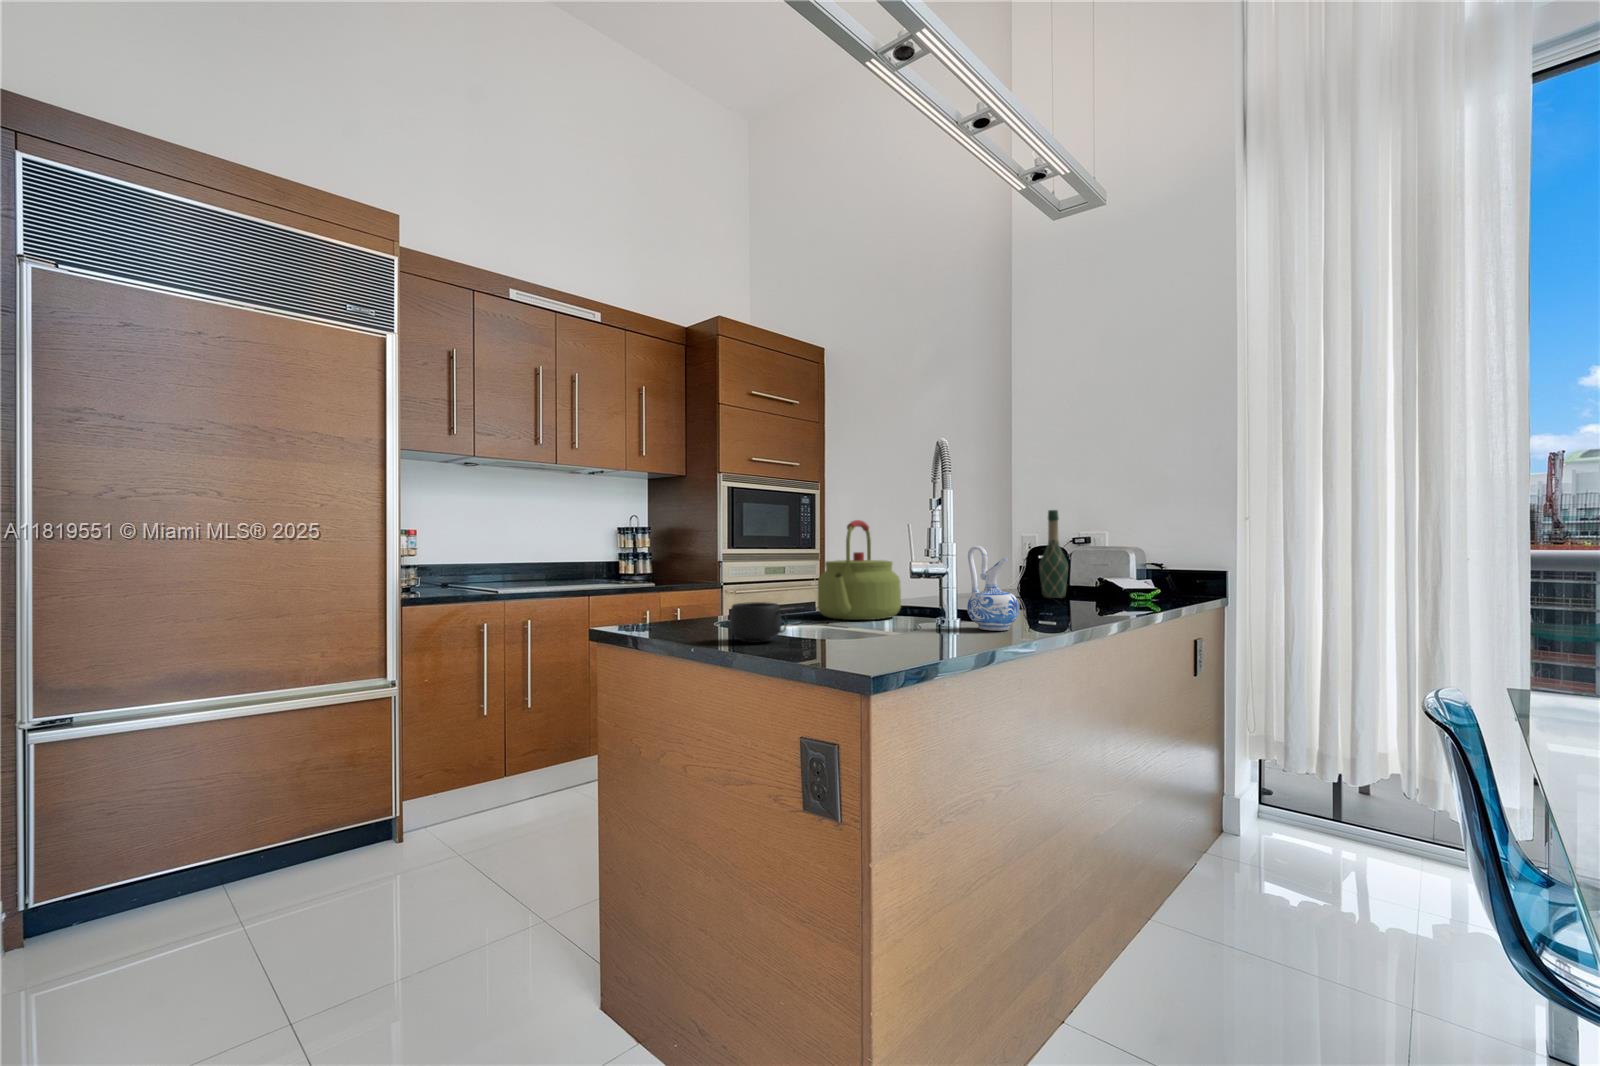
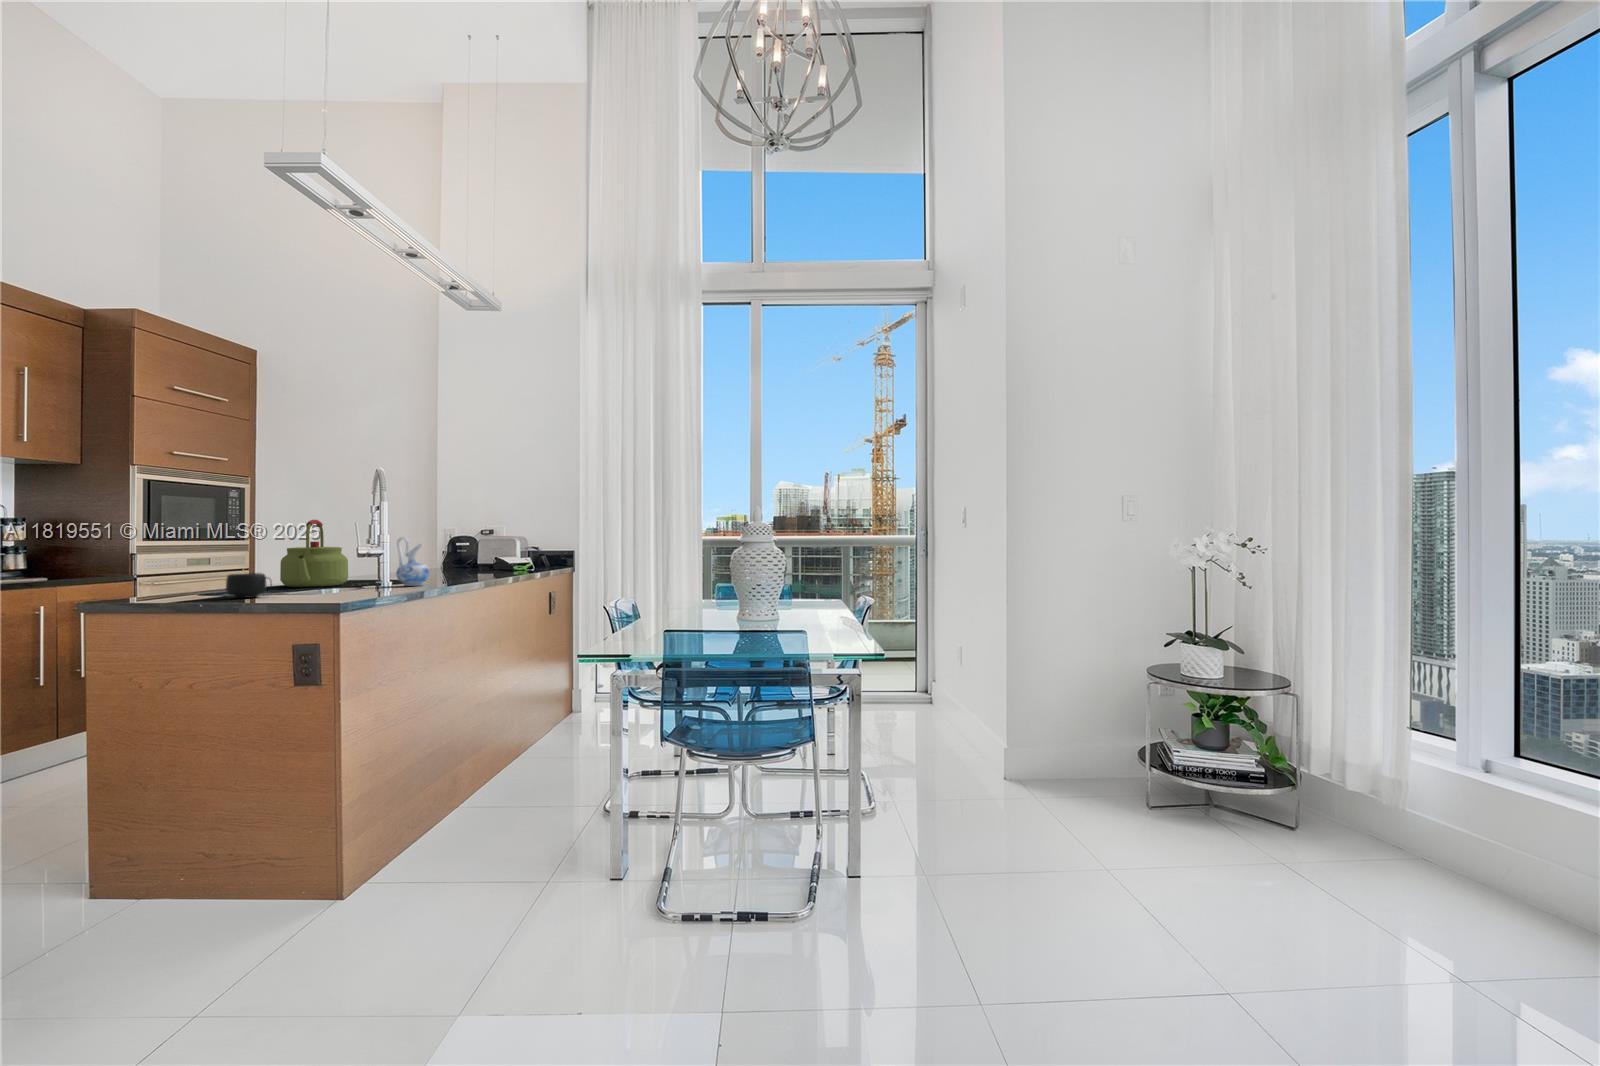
wine bottle: present [1039,510,1068,598] -> none [454,513,475,572]

